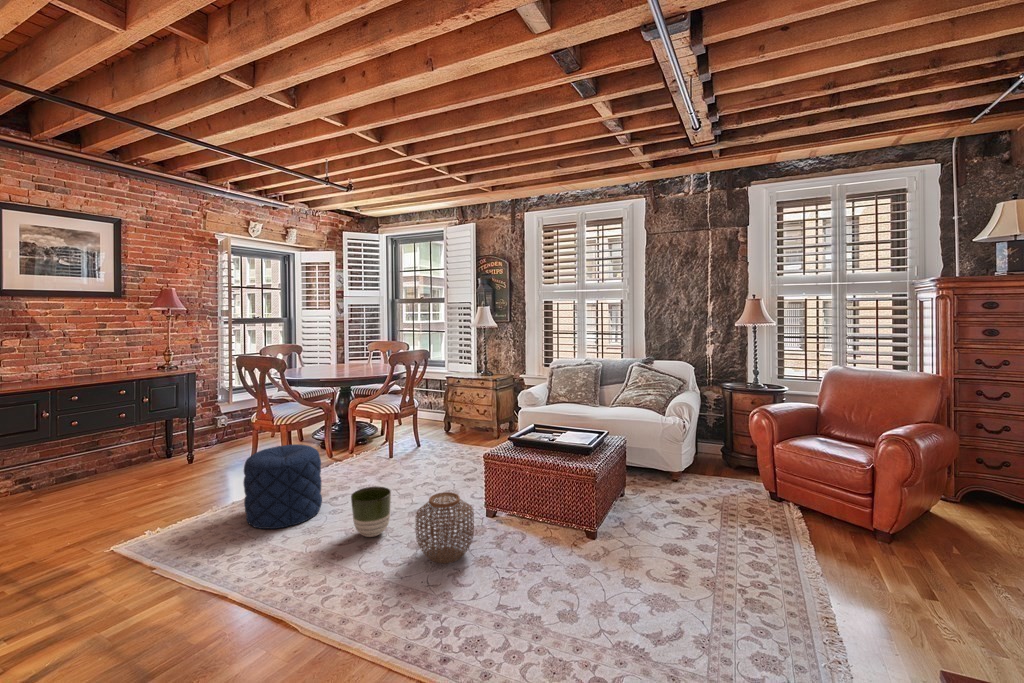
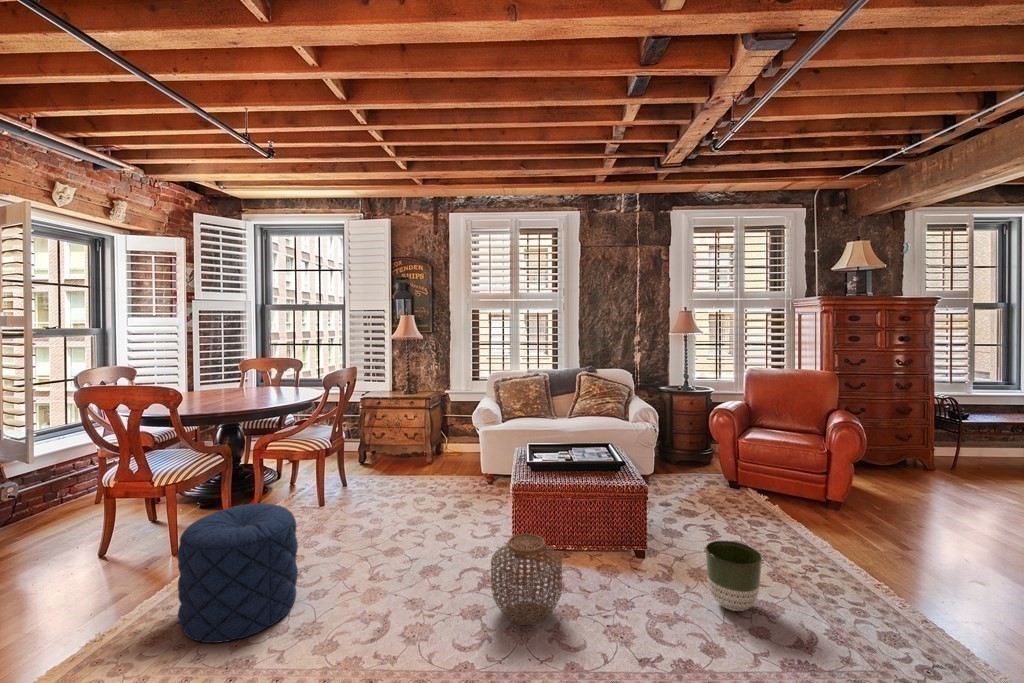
planter: present [351,487,391,537] -> present [706,541,762,611]

